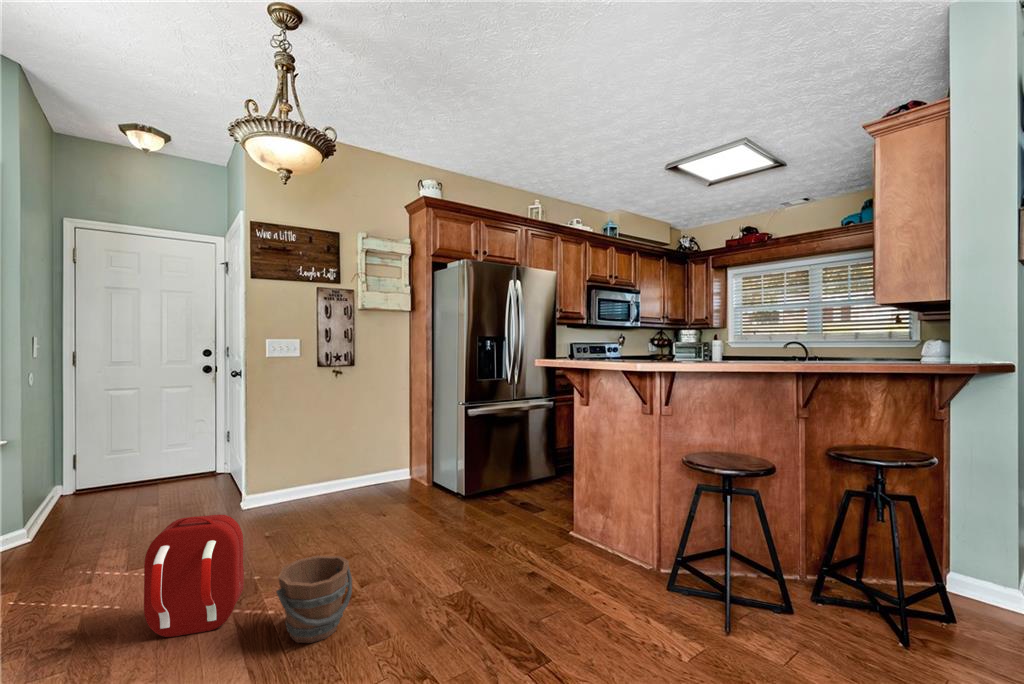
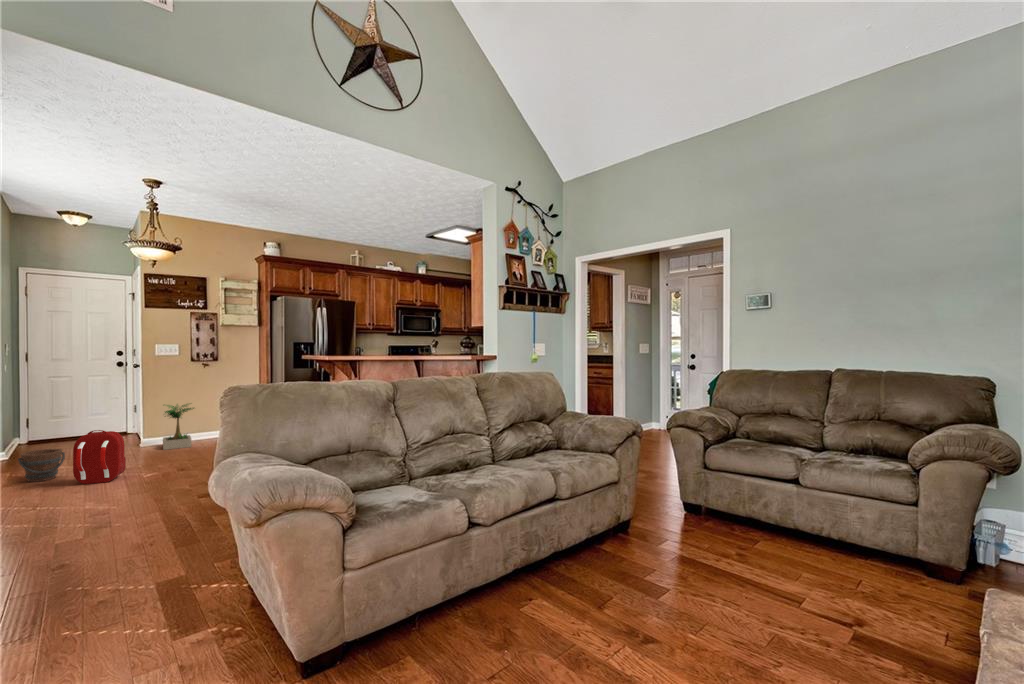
potted plant: none [276,433,334,515] -> present [163,404,194,450]
bucket: present [276,555,352,643] -> present [18,449,65,482]

